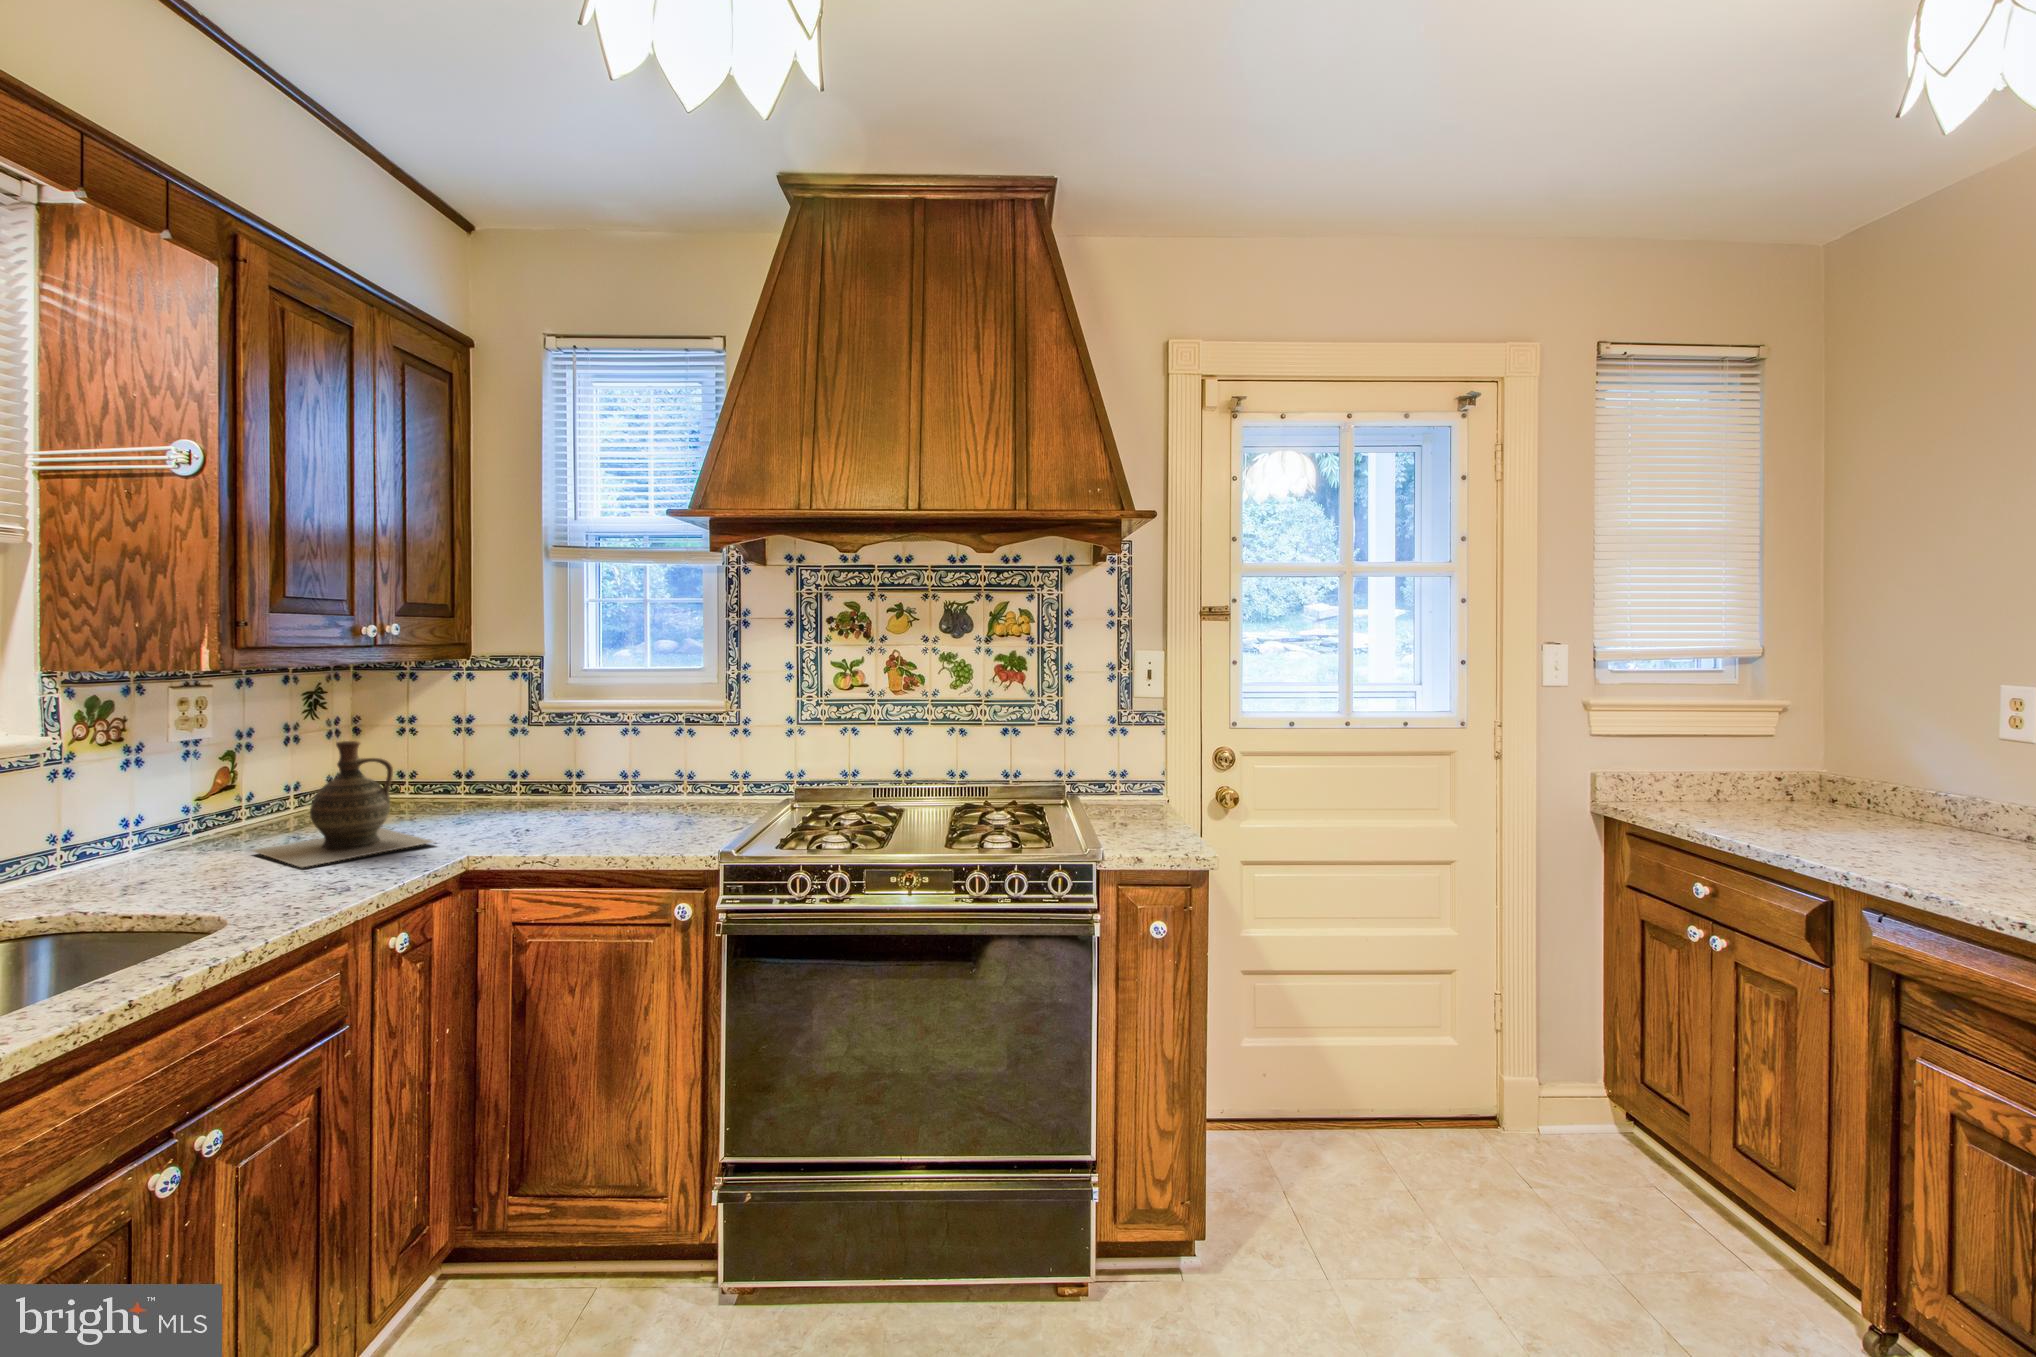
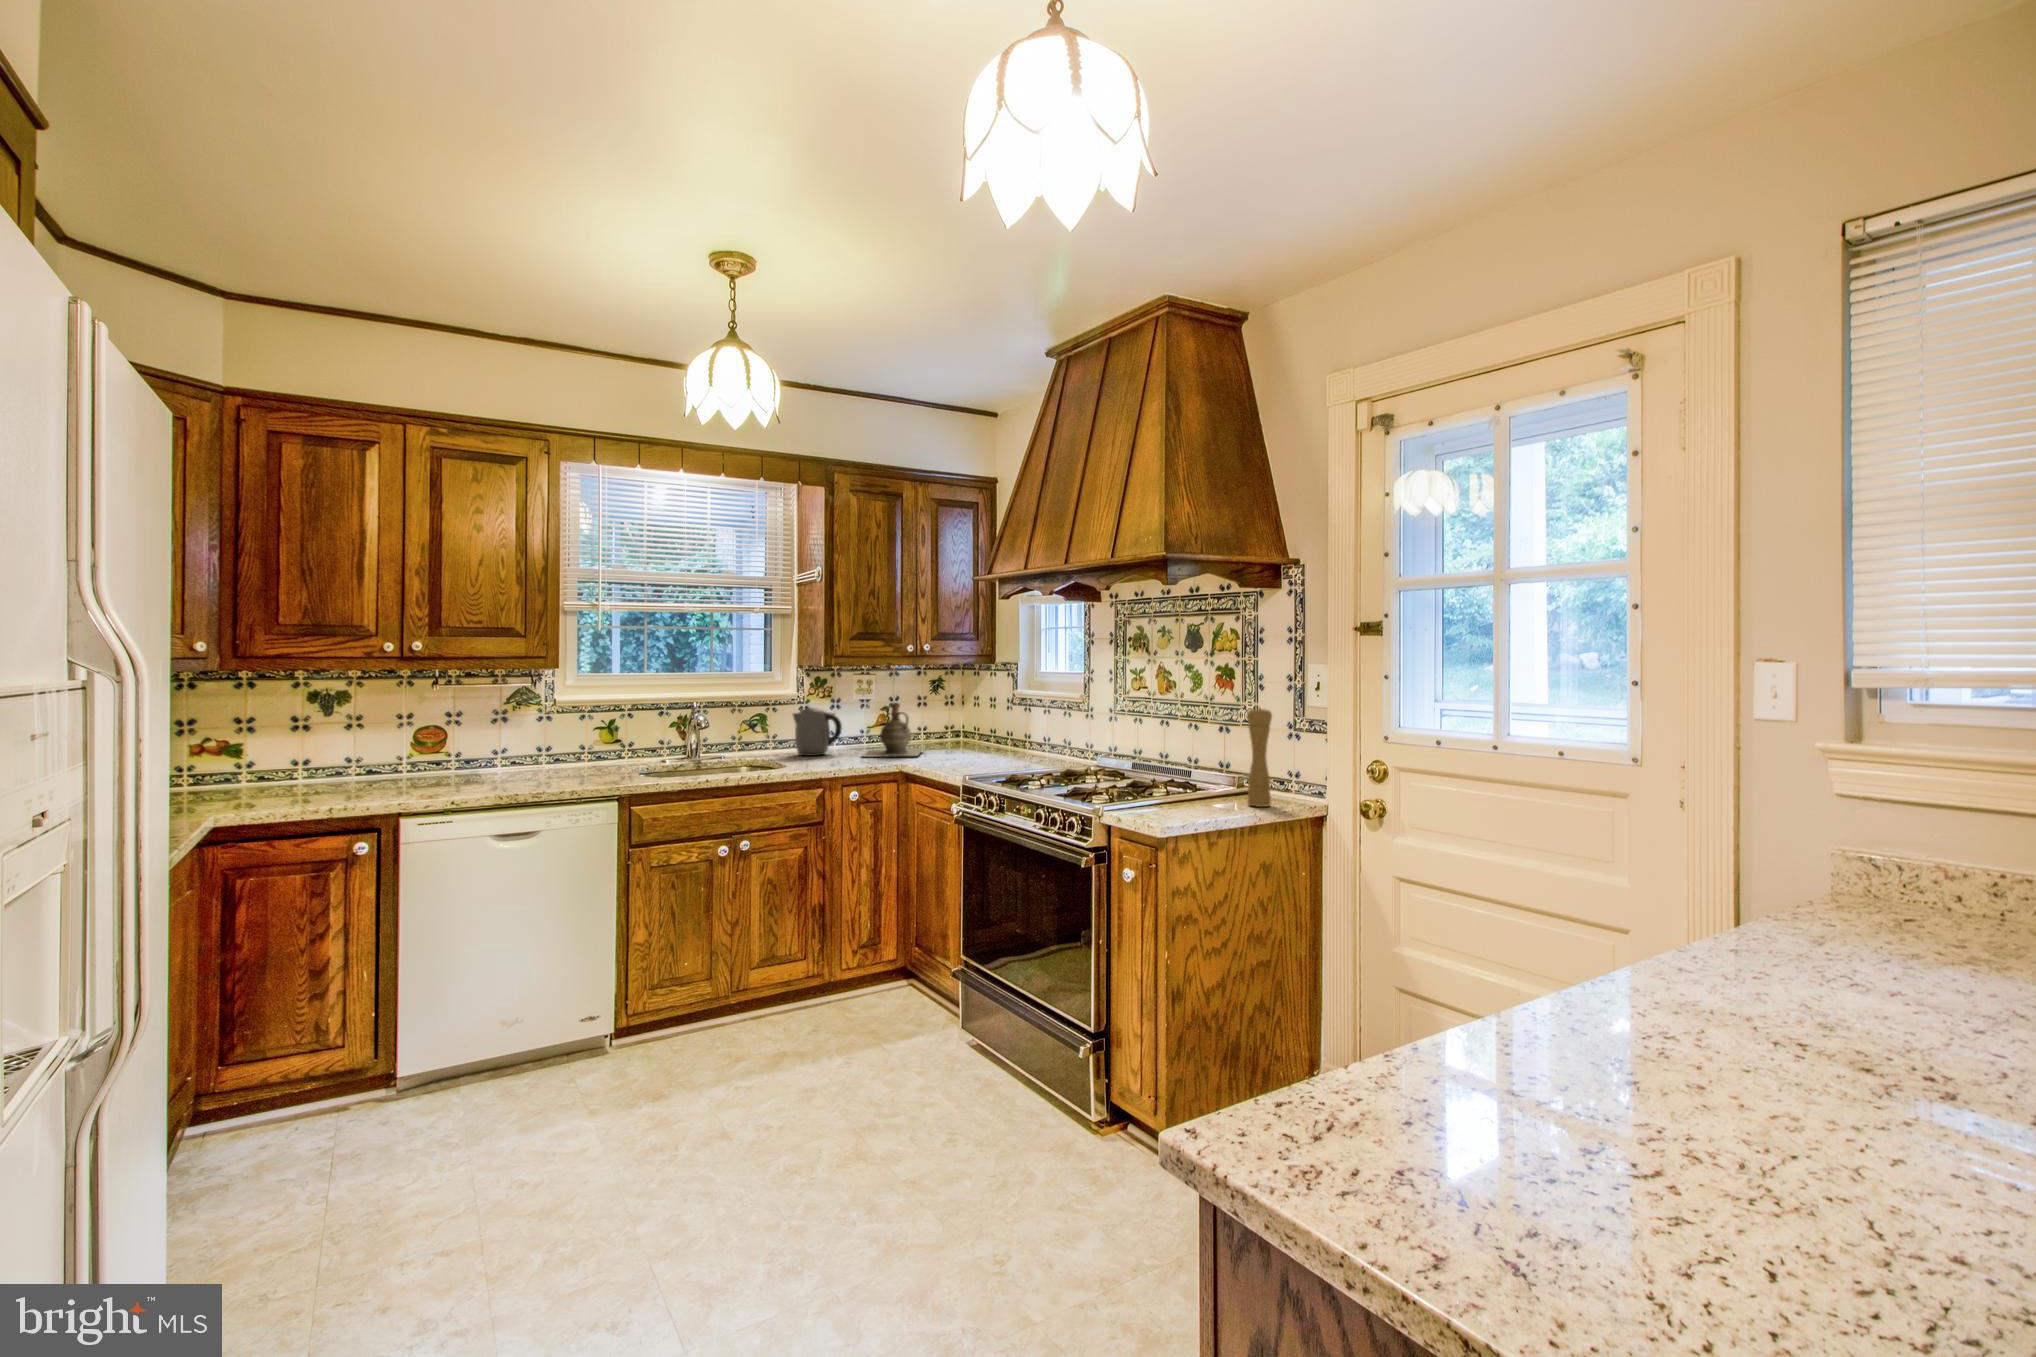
pepper mill: none [1136,702,1165,816] -> present [1247,708,1272,807]
kettle: none [58,771,198,897] -> present [793,708,842,756]

